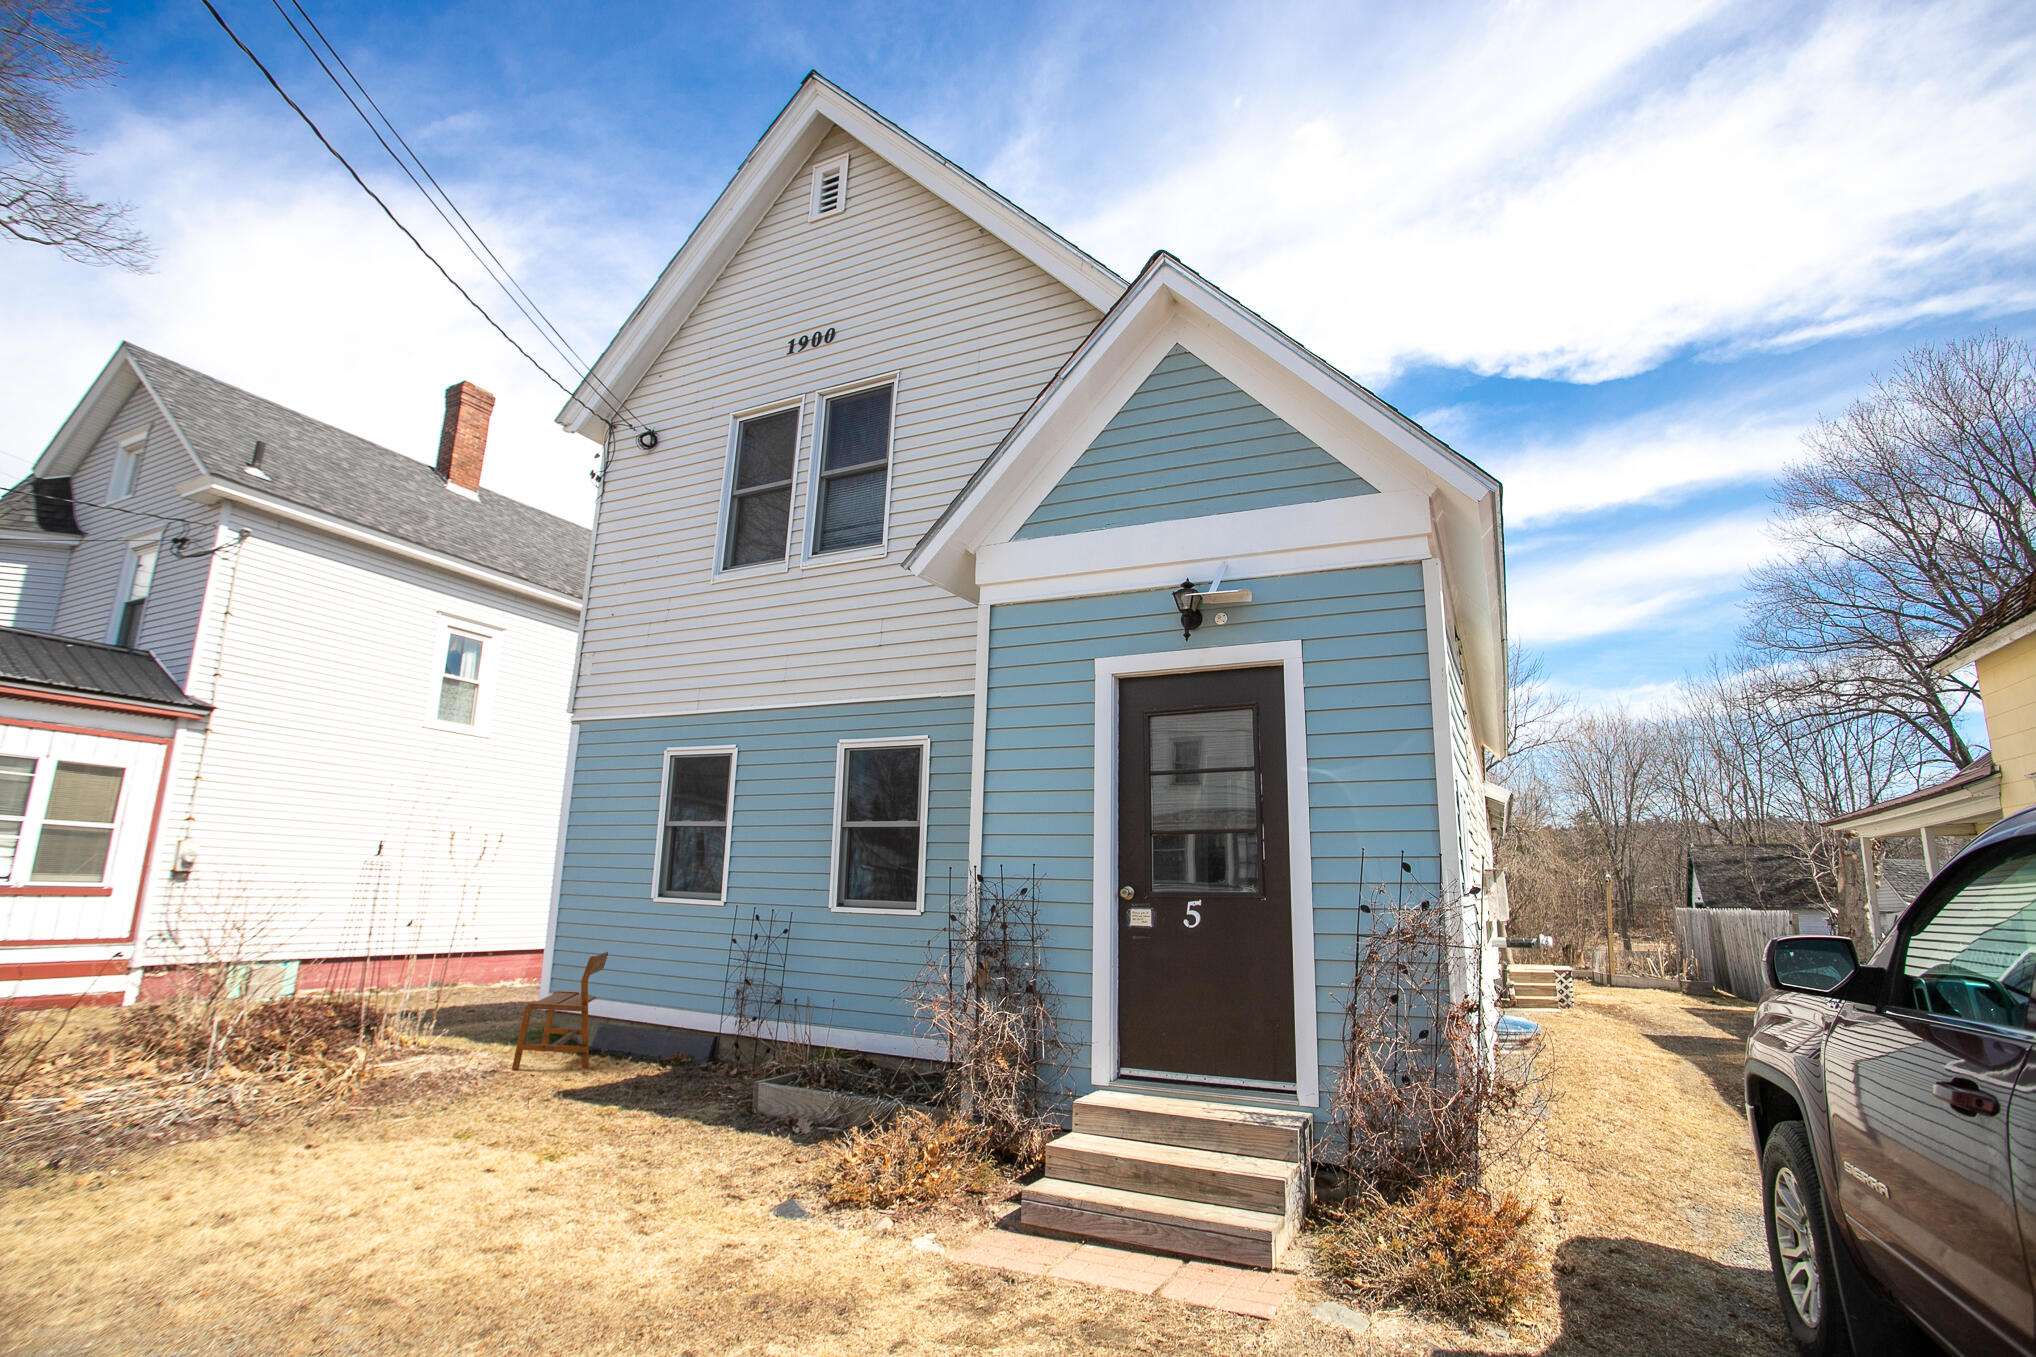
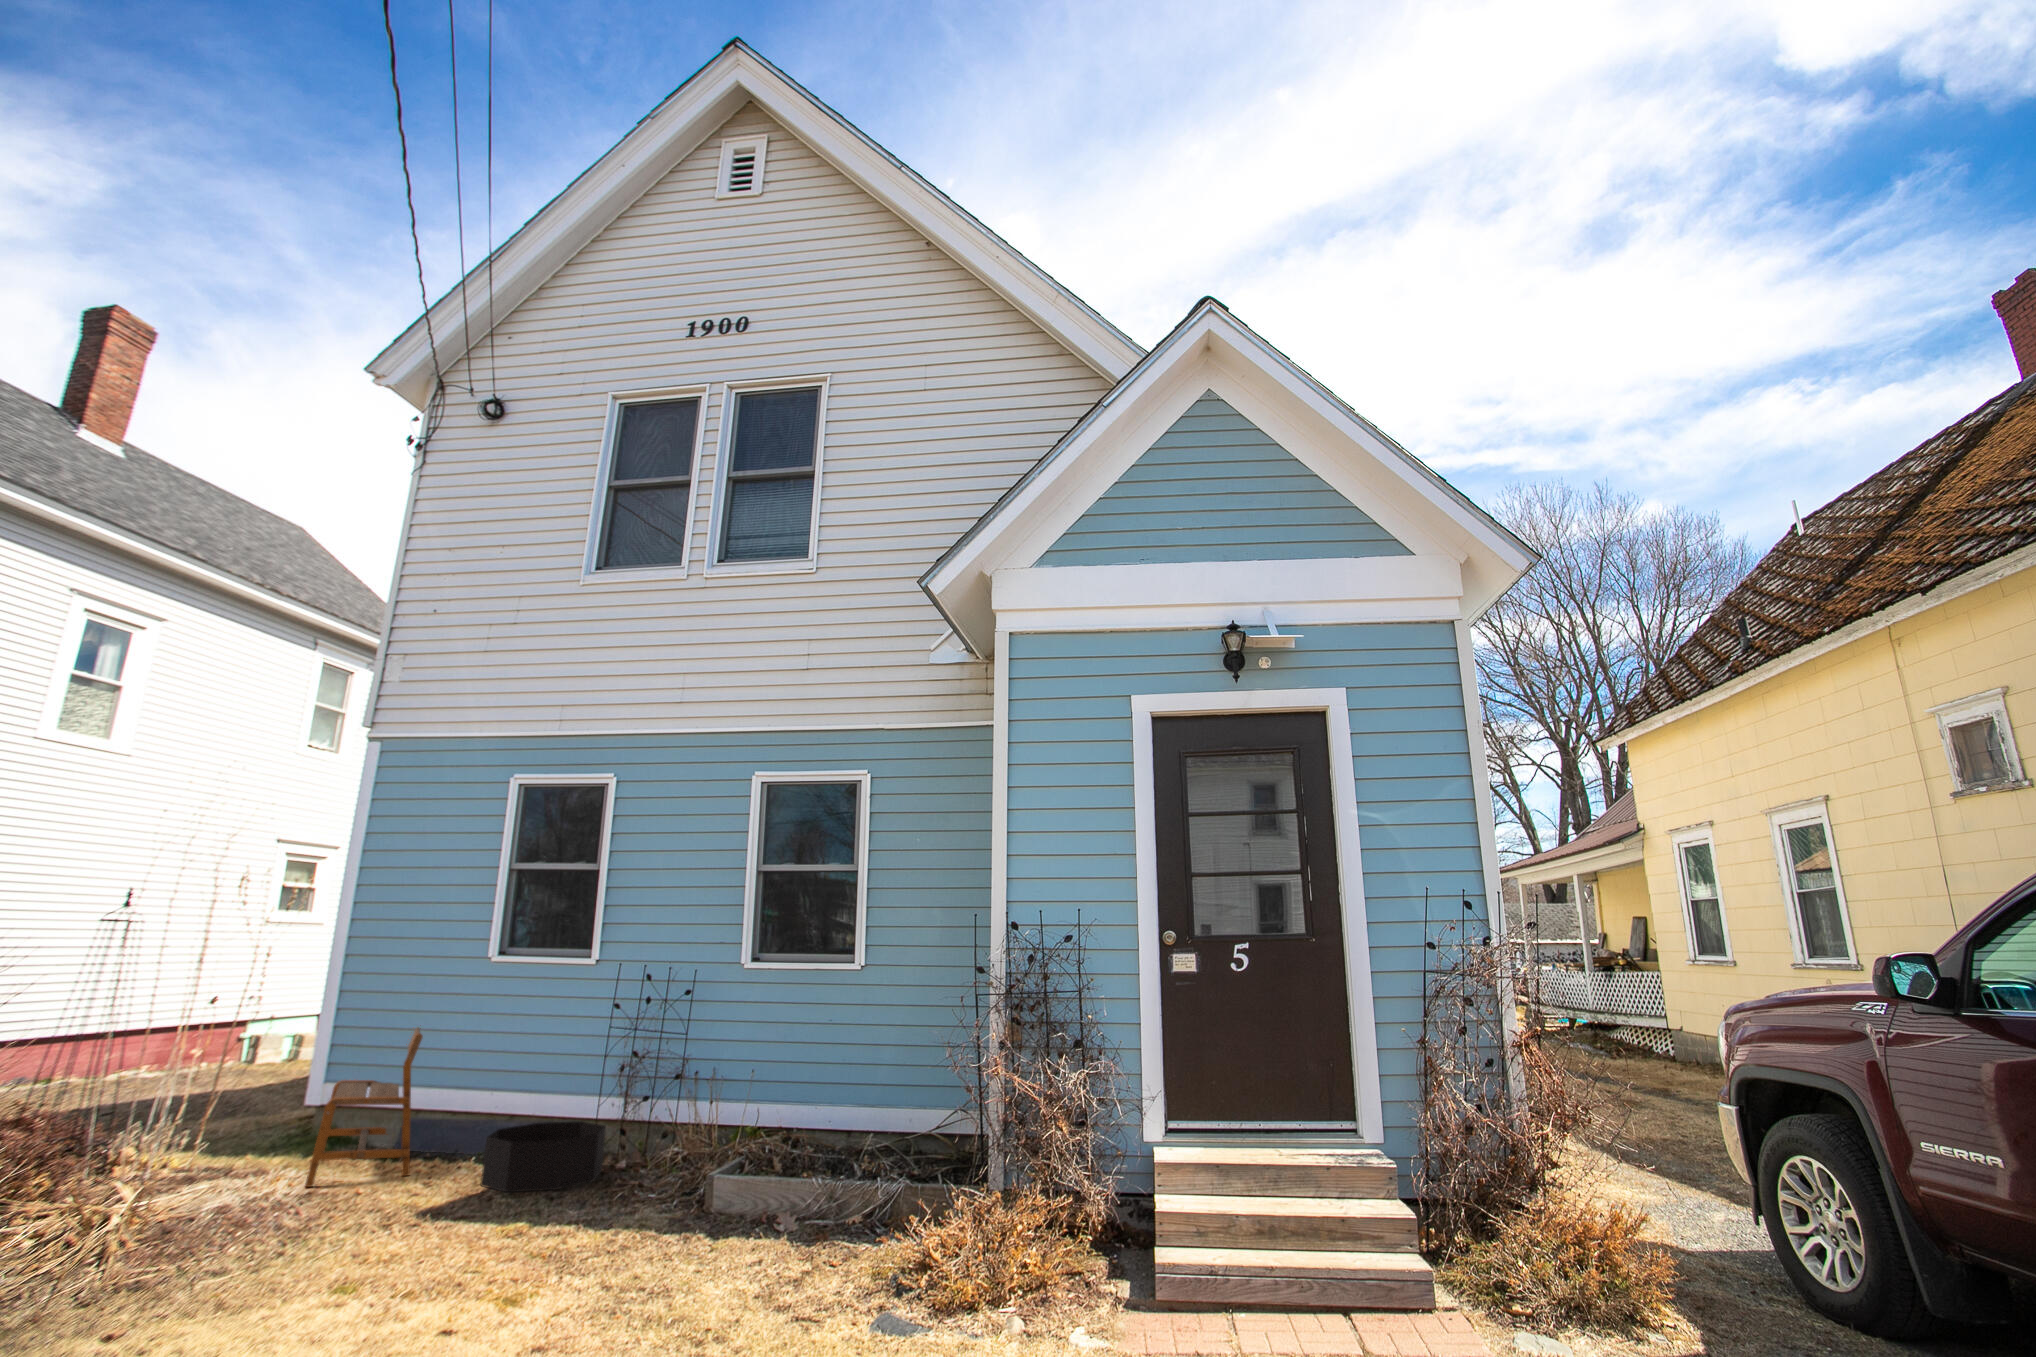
basket: none [625,1034,725,1088] -> present [481,1121,606,1192]

